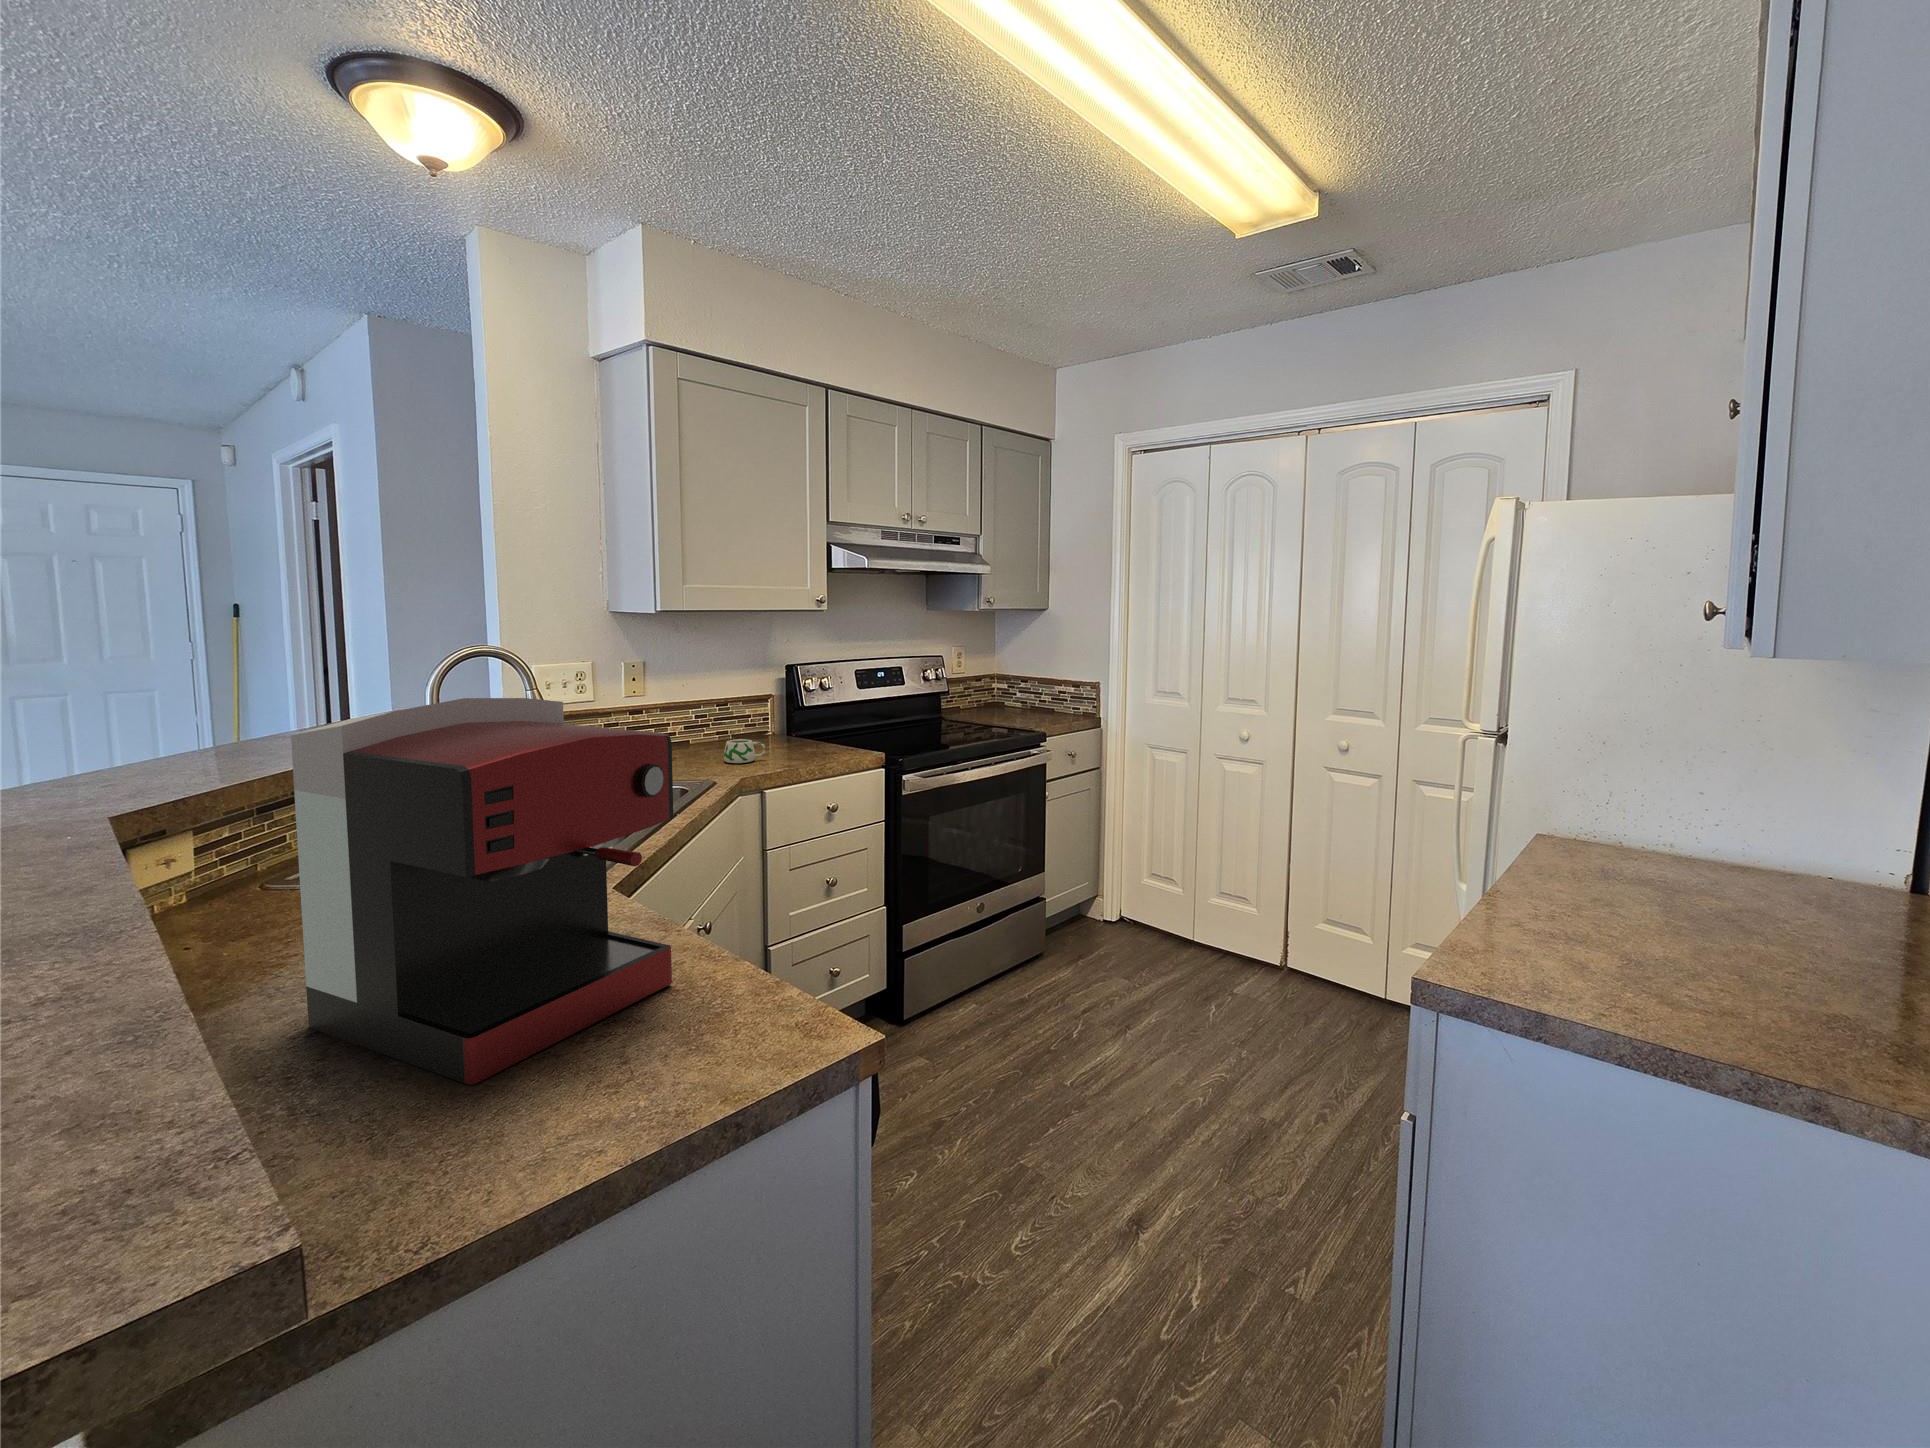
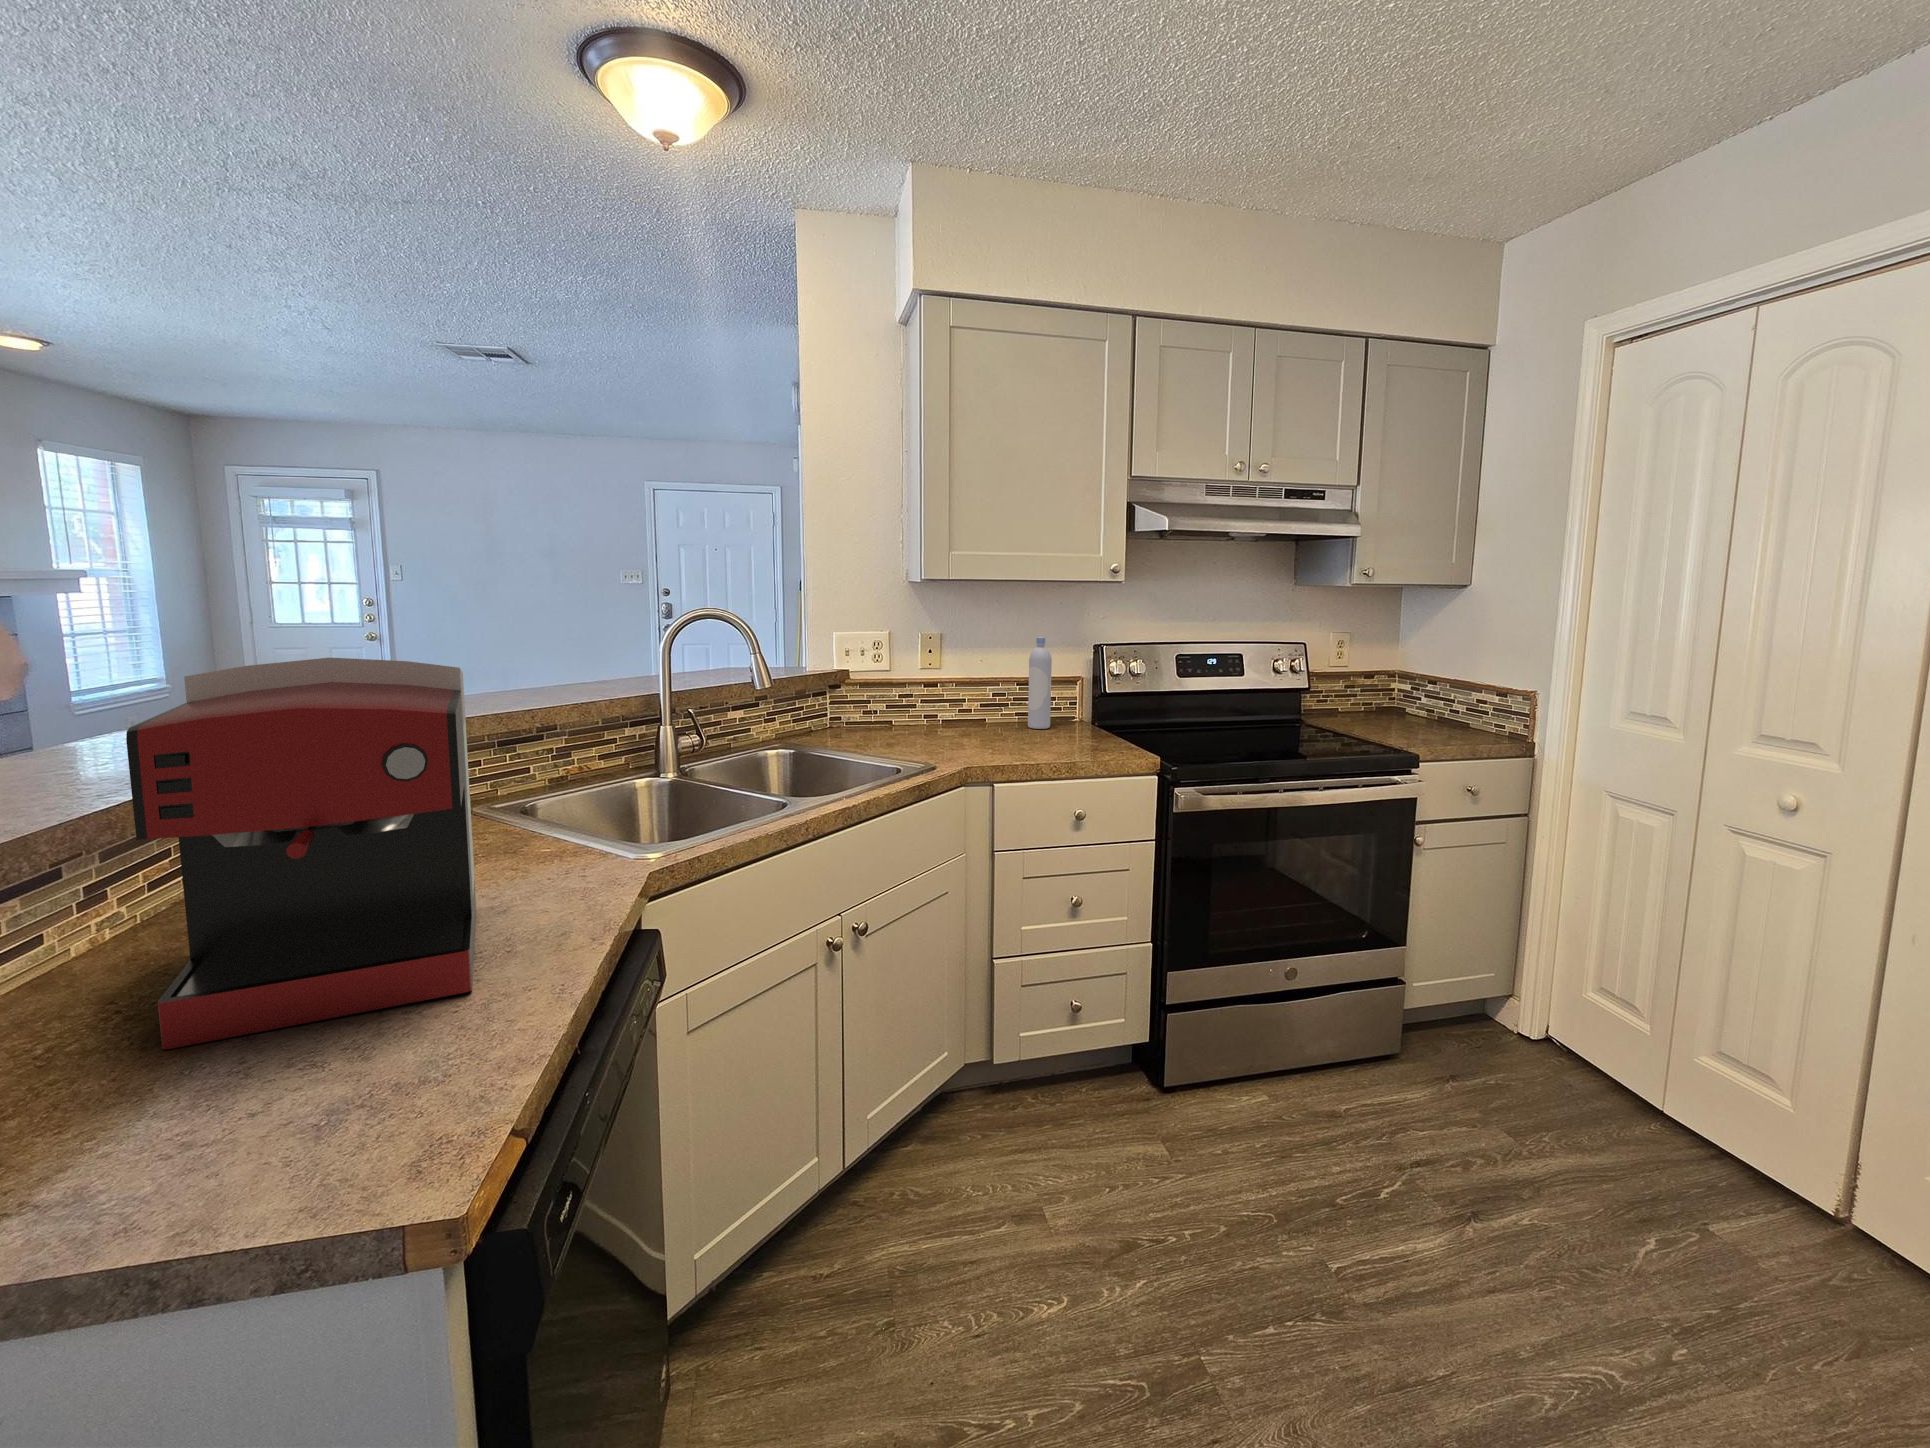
bottle: none [733,660,756,745] -> present [1028,637,1052,729]
mug: present [724,739,766,763] -> none [985,723,1027,748]

